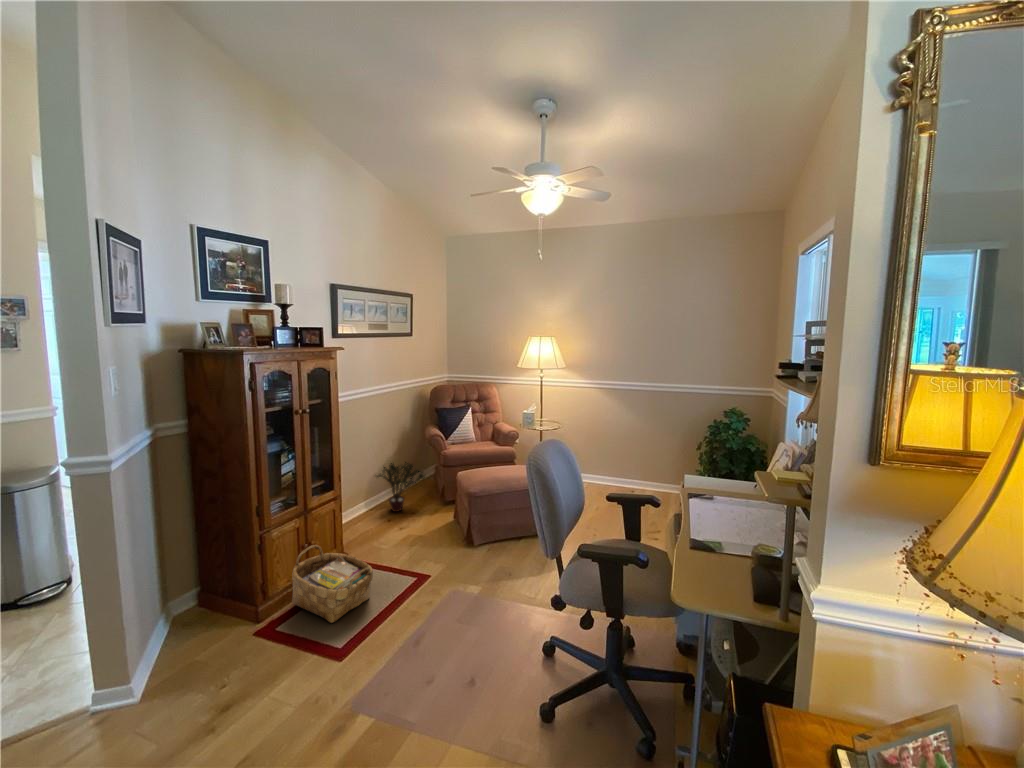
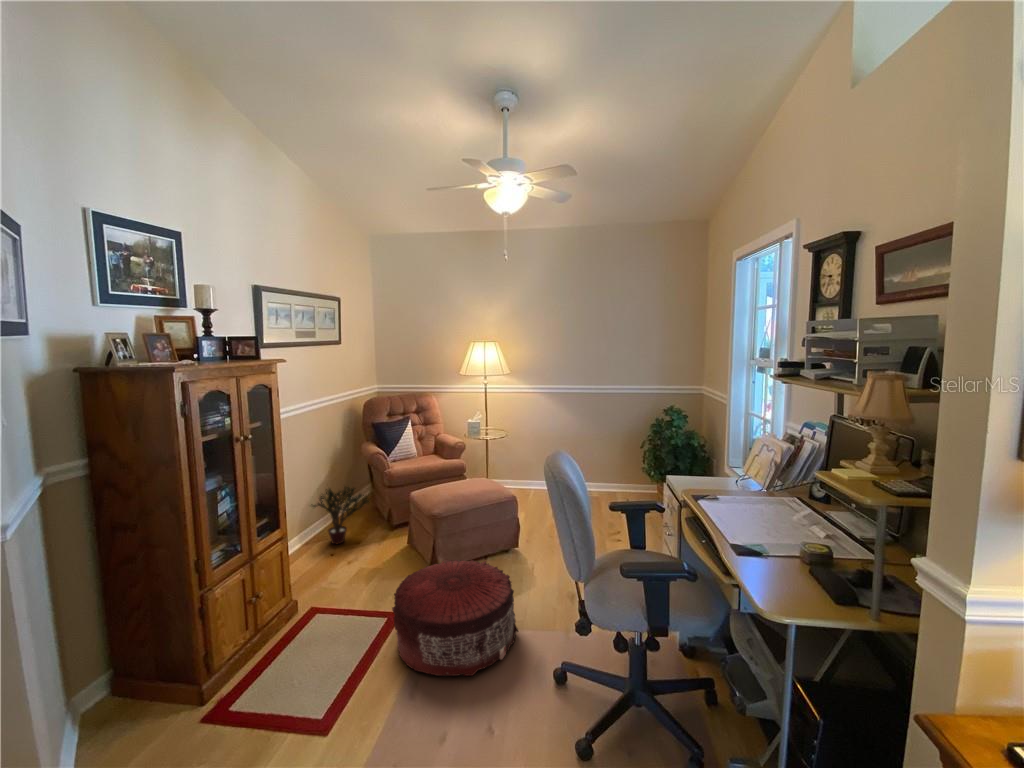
pouf: none [414,533,526,637] -> present [392,560,518,676]
woven basket: present [292,545,373,623] -> none [241,597,343,688]

